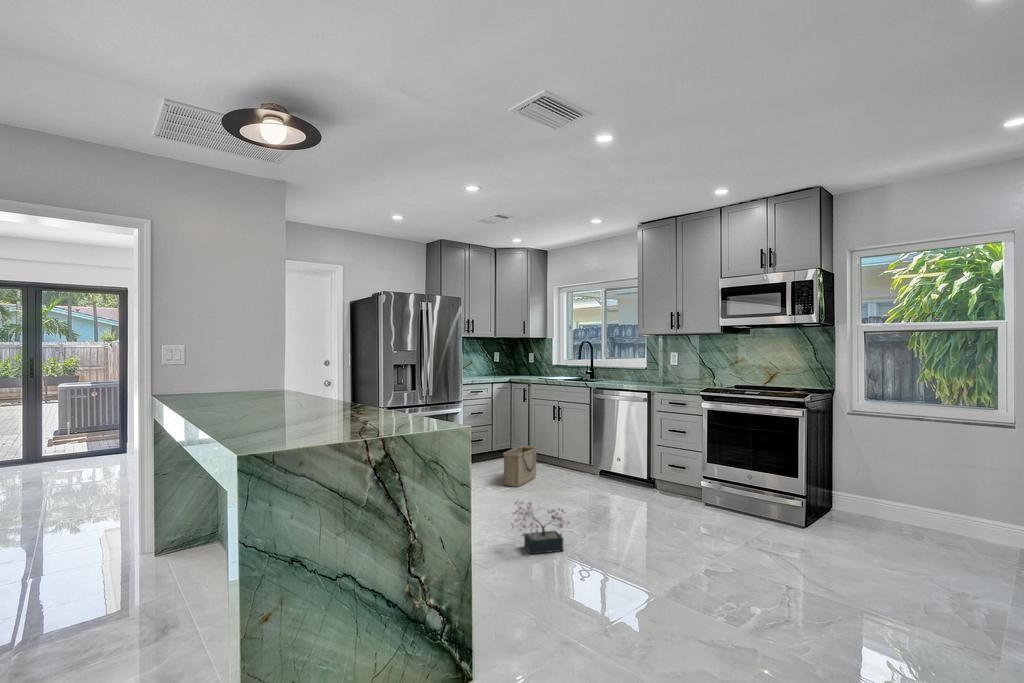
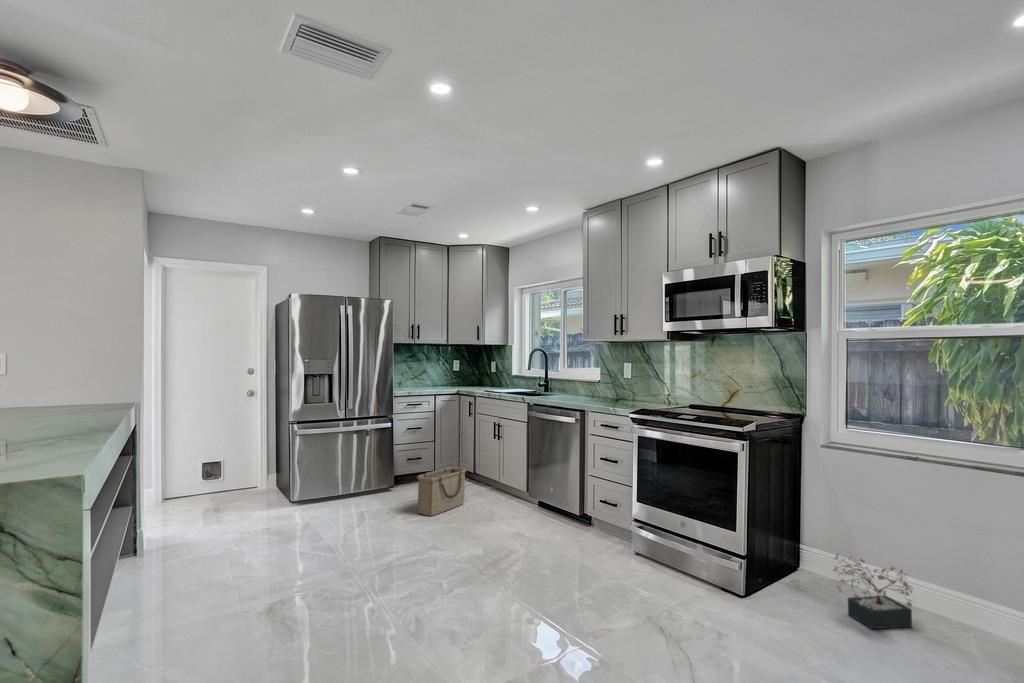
decorative plant: present [511,501,570,554] -> present [833,553,913,629]

